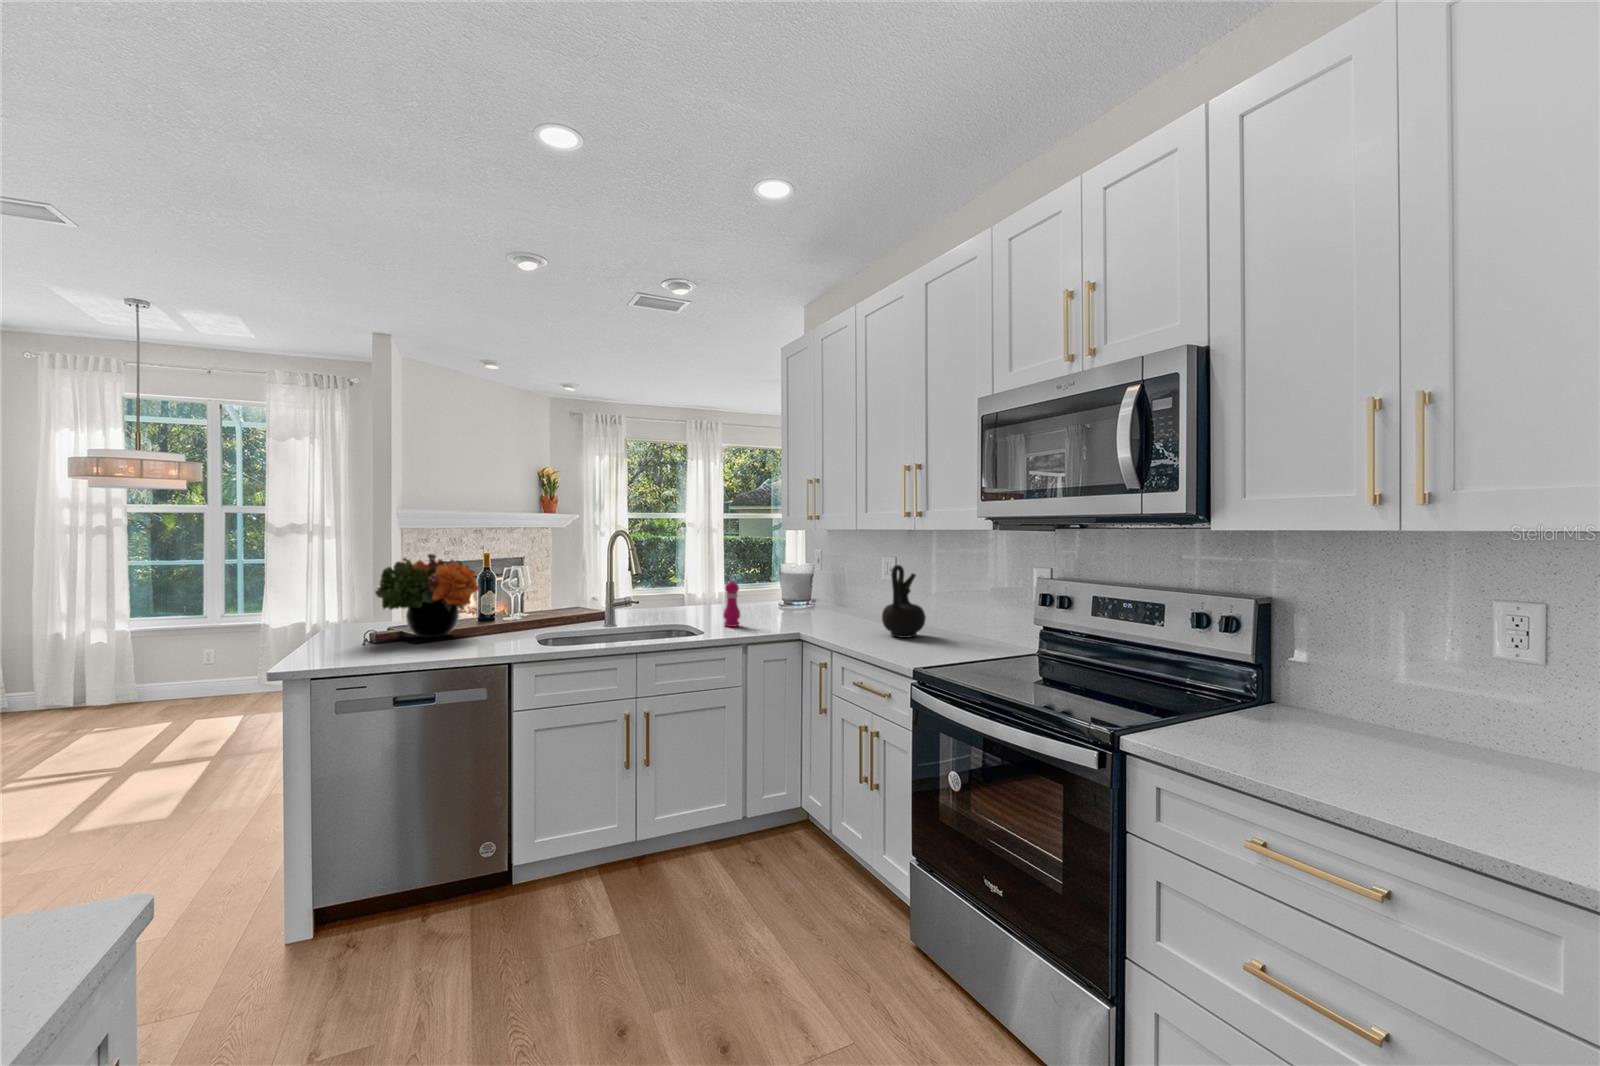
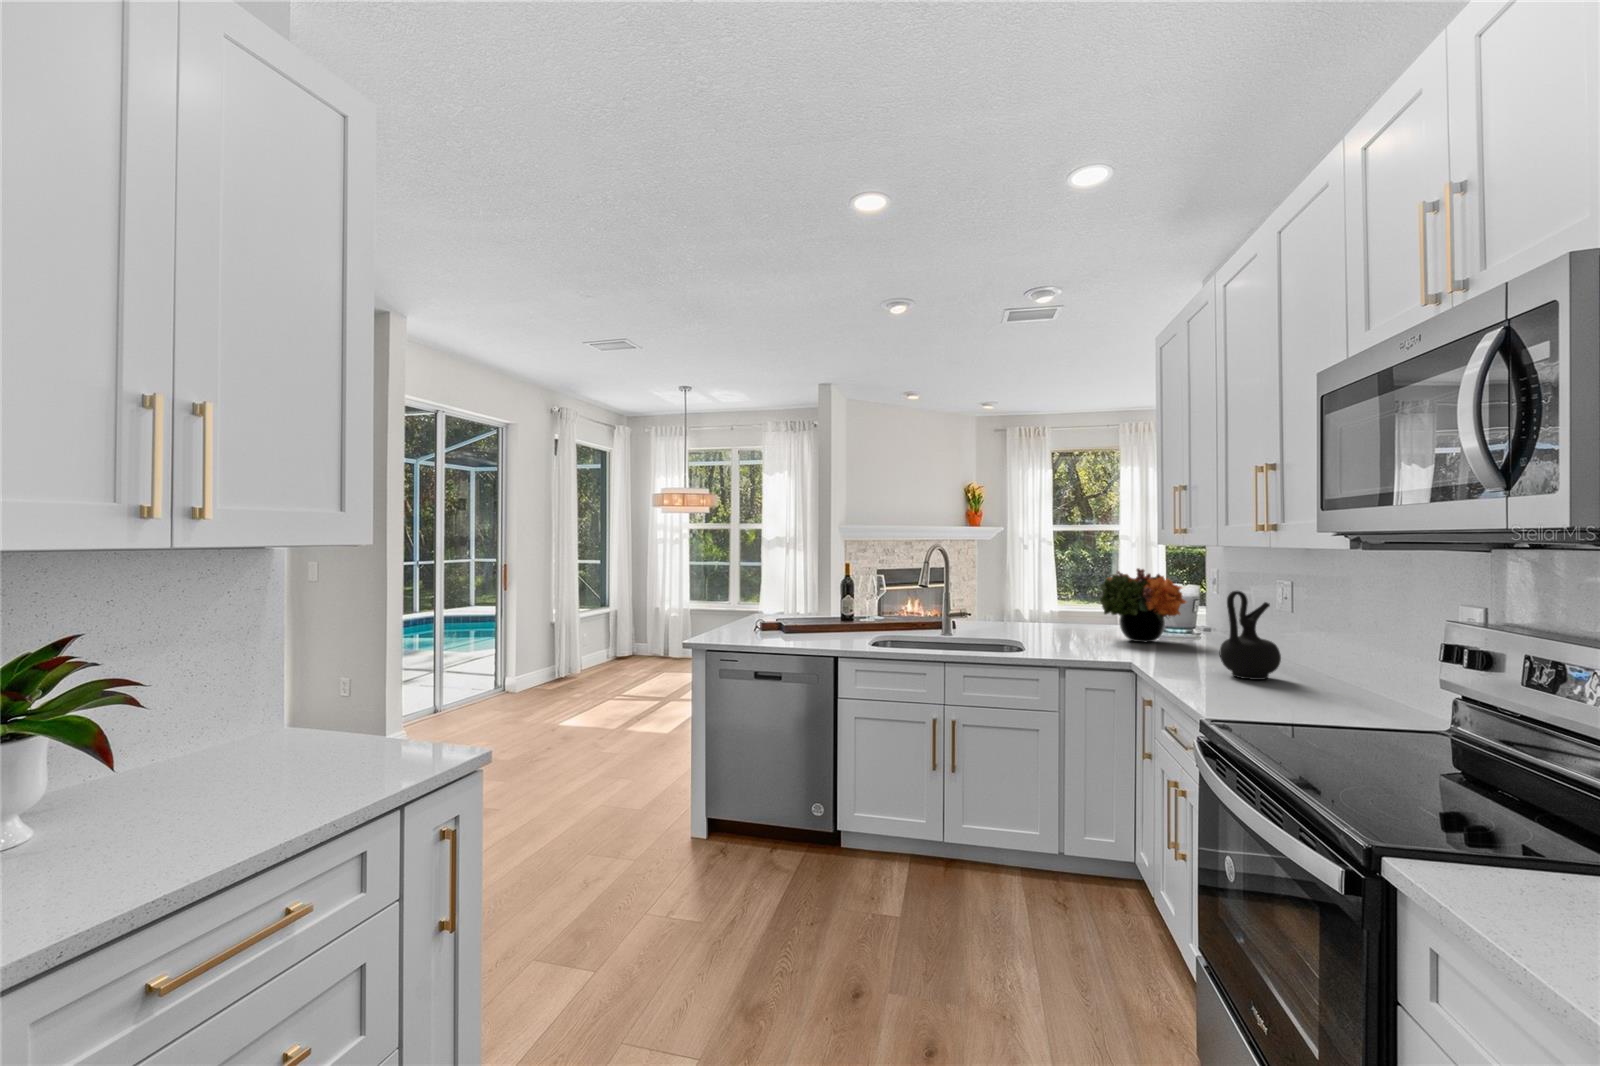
flower arrangement: present [375,554,480,637] -> present [1100,568,1186,642]
pepper mill: present [723,579,740,627] -> none [1049,597,1068,648]

